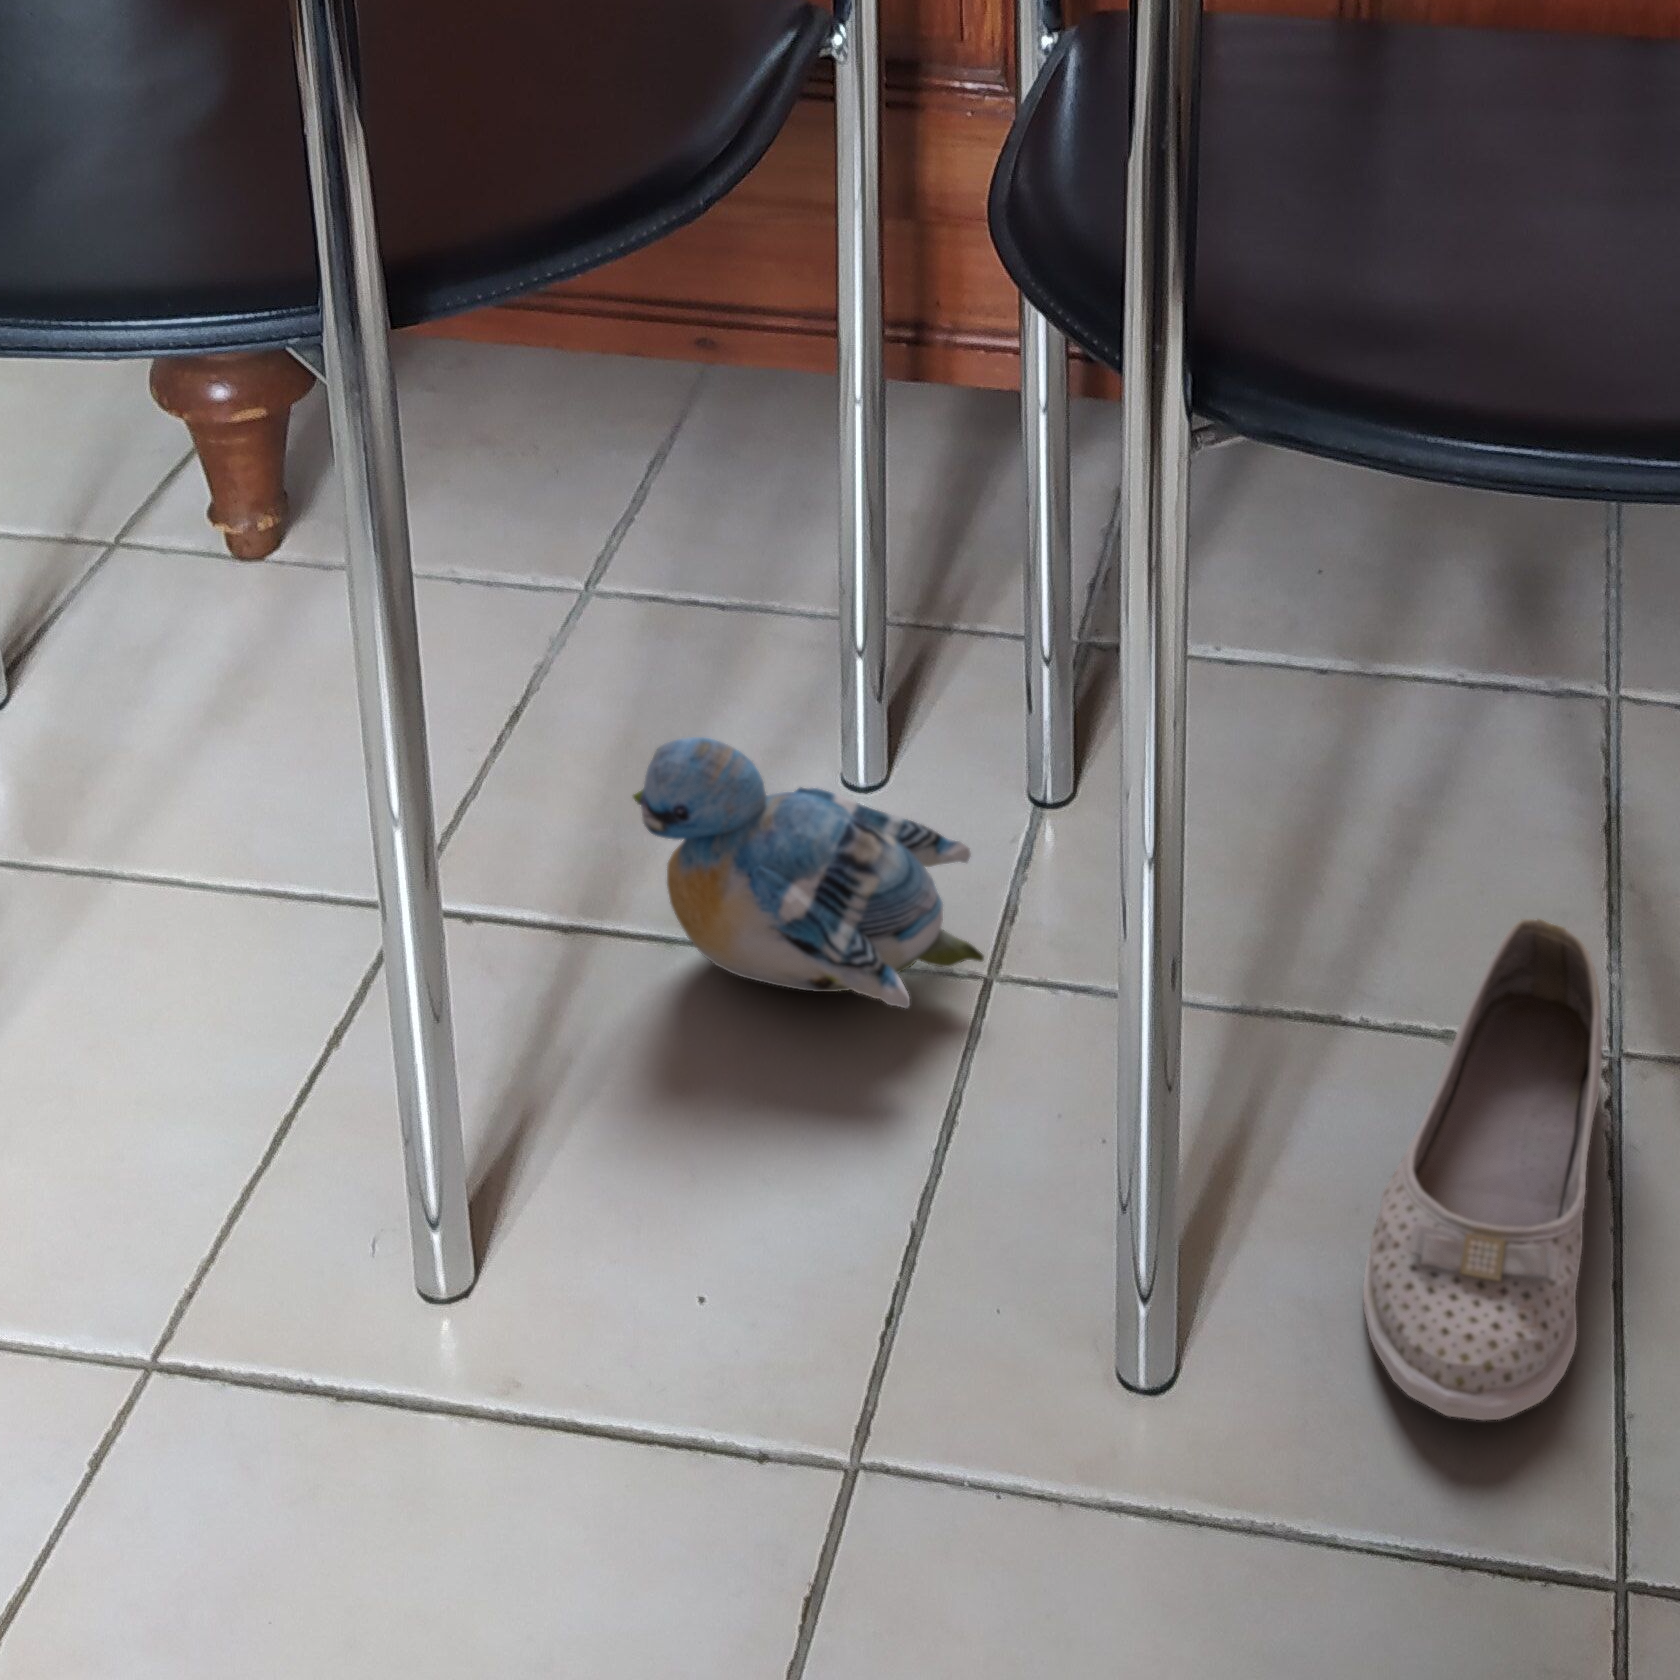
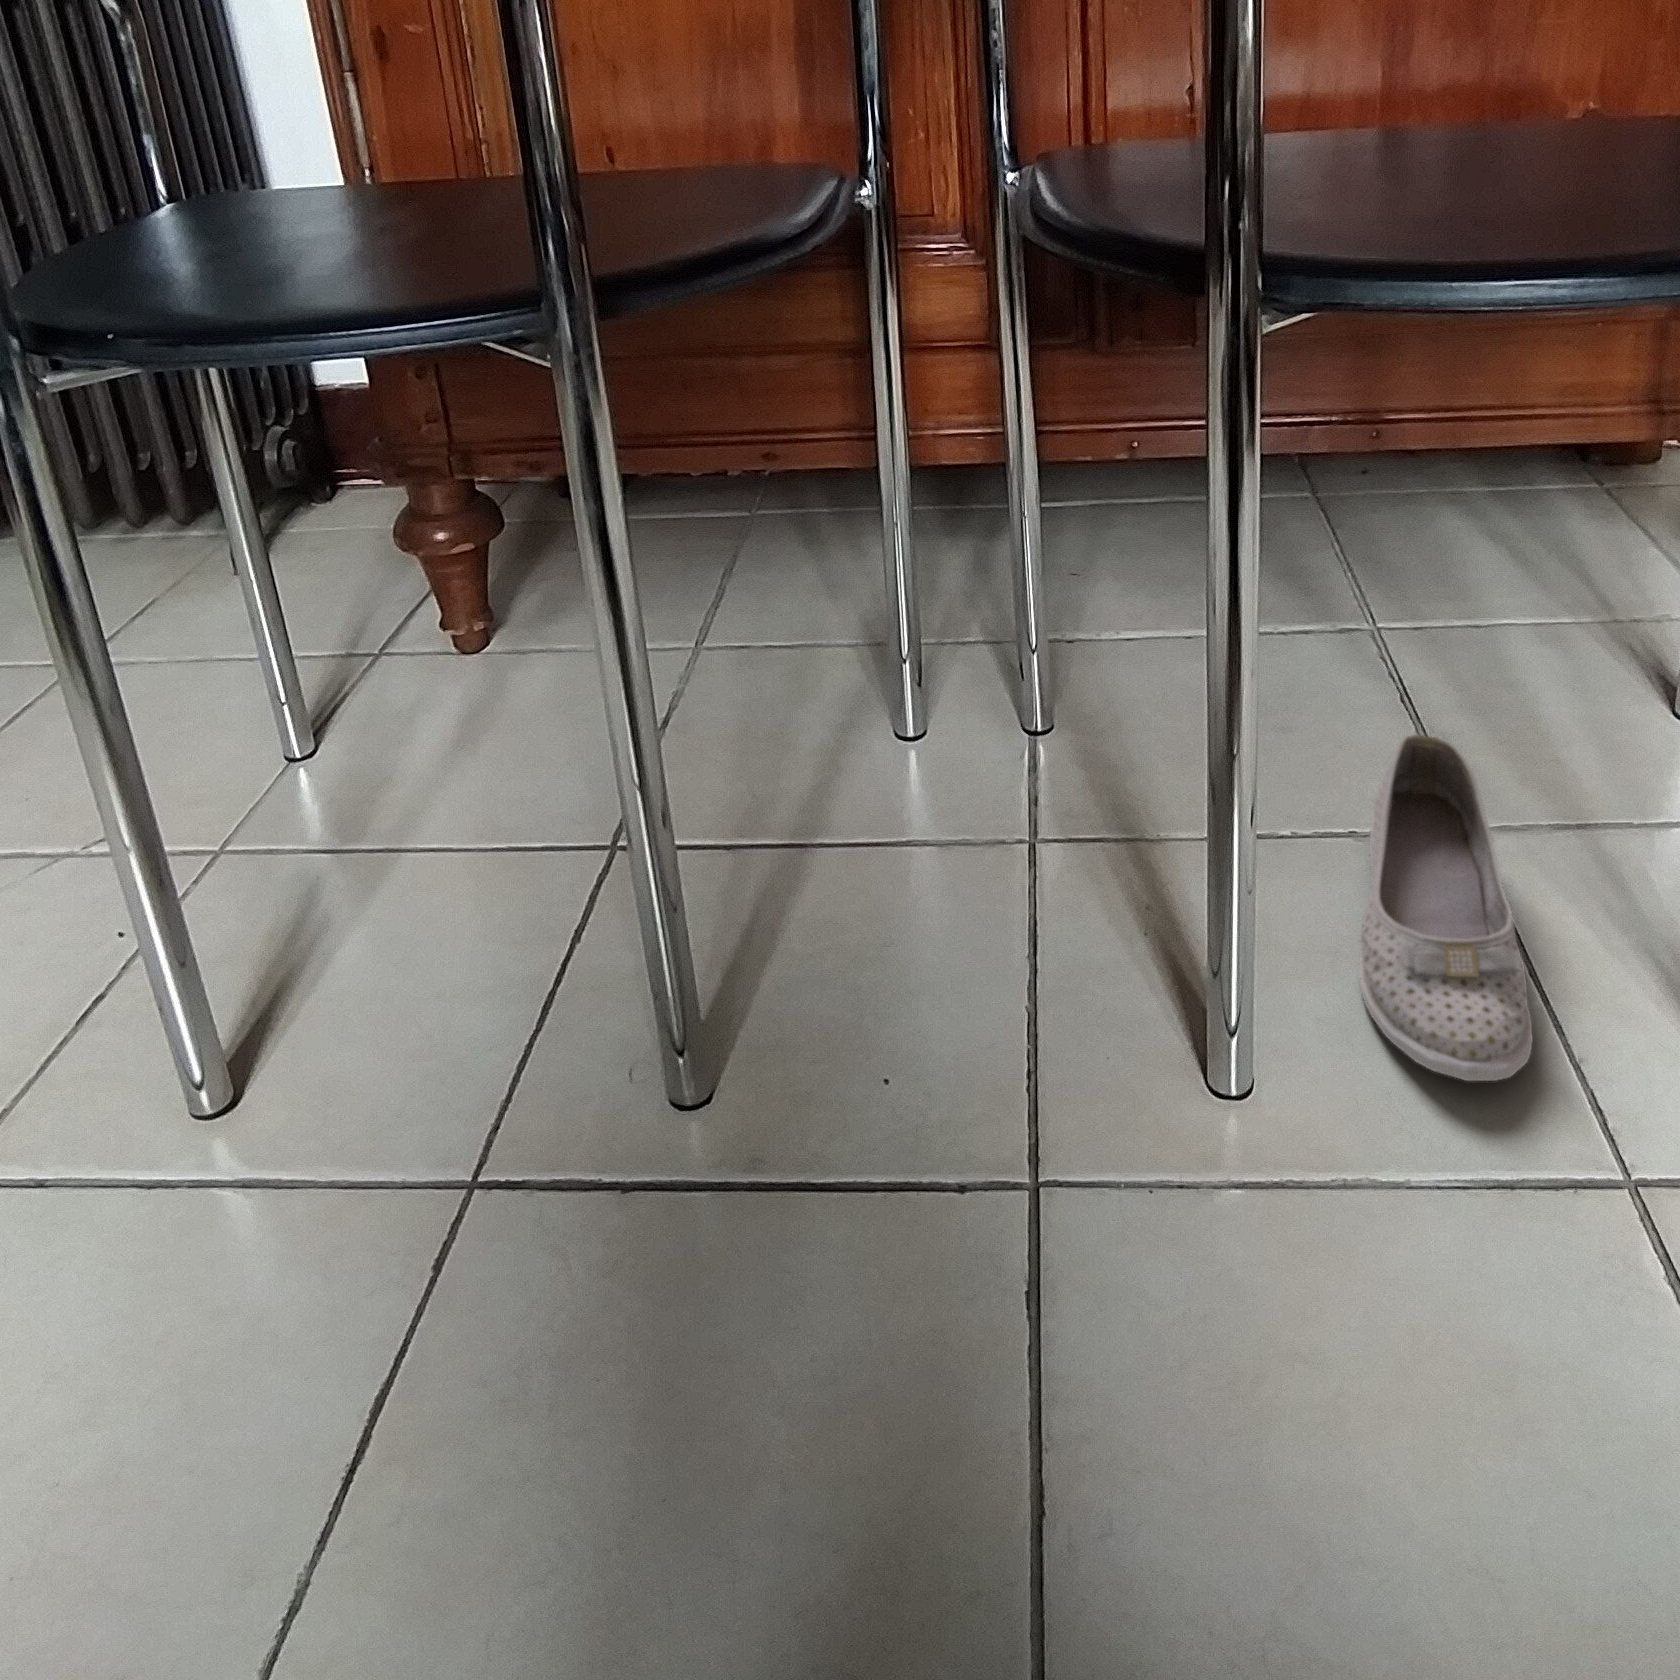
plush toy: present [633,737,984,1008] -> none [771,687,1030,856]

